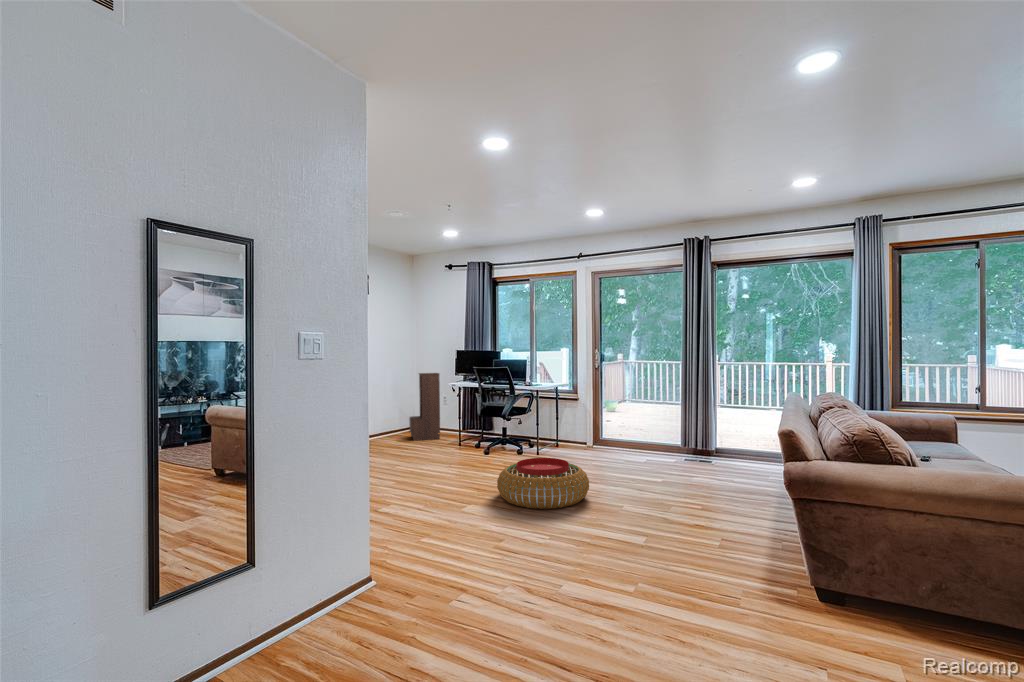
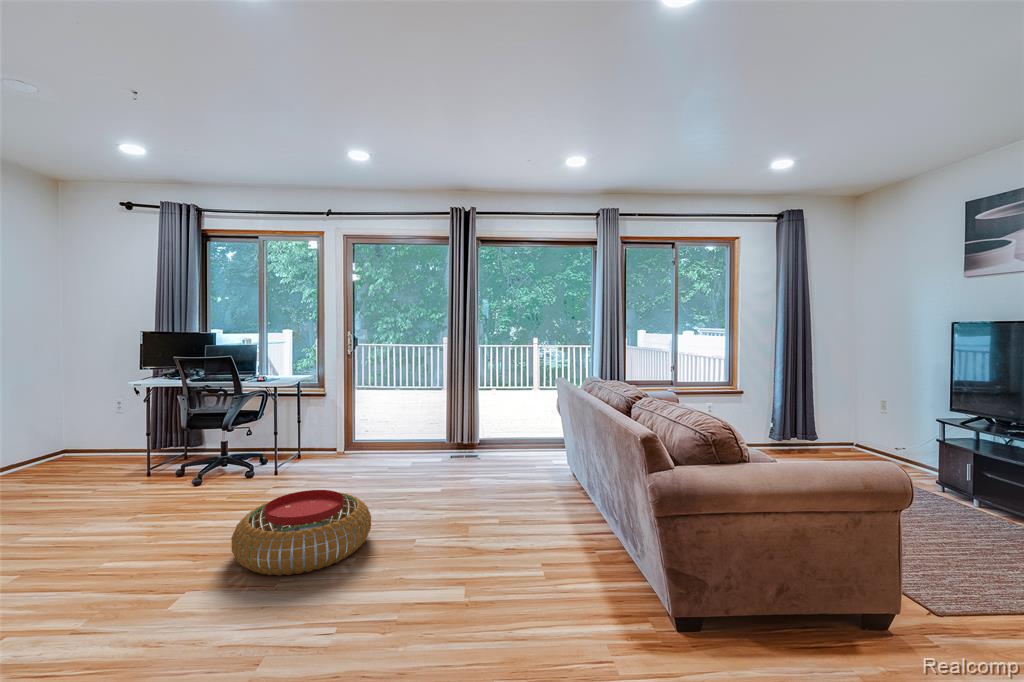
bookshelf: present [409,373,440,441] -> none [39,364,104,473]

